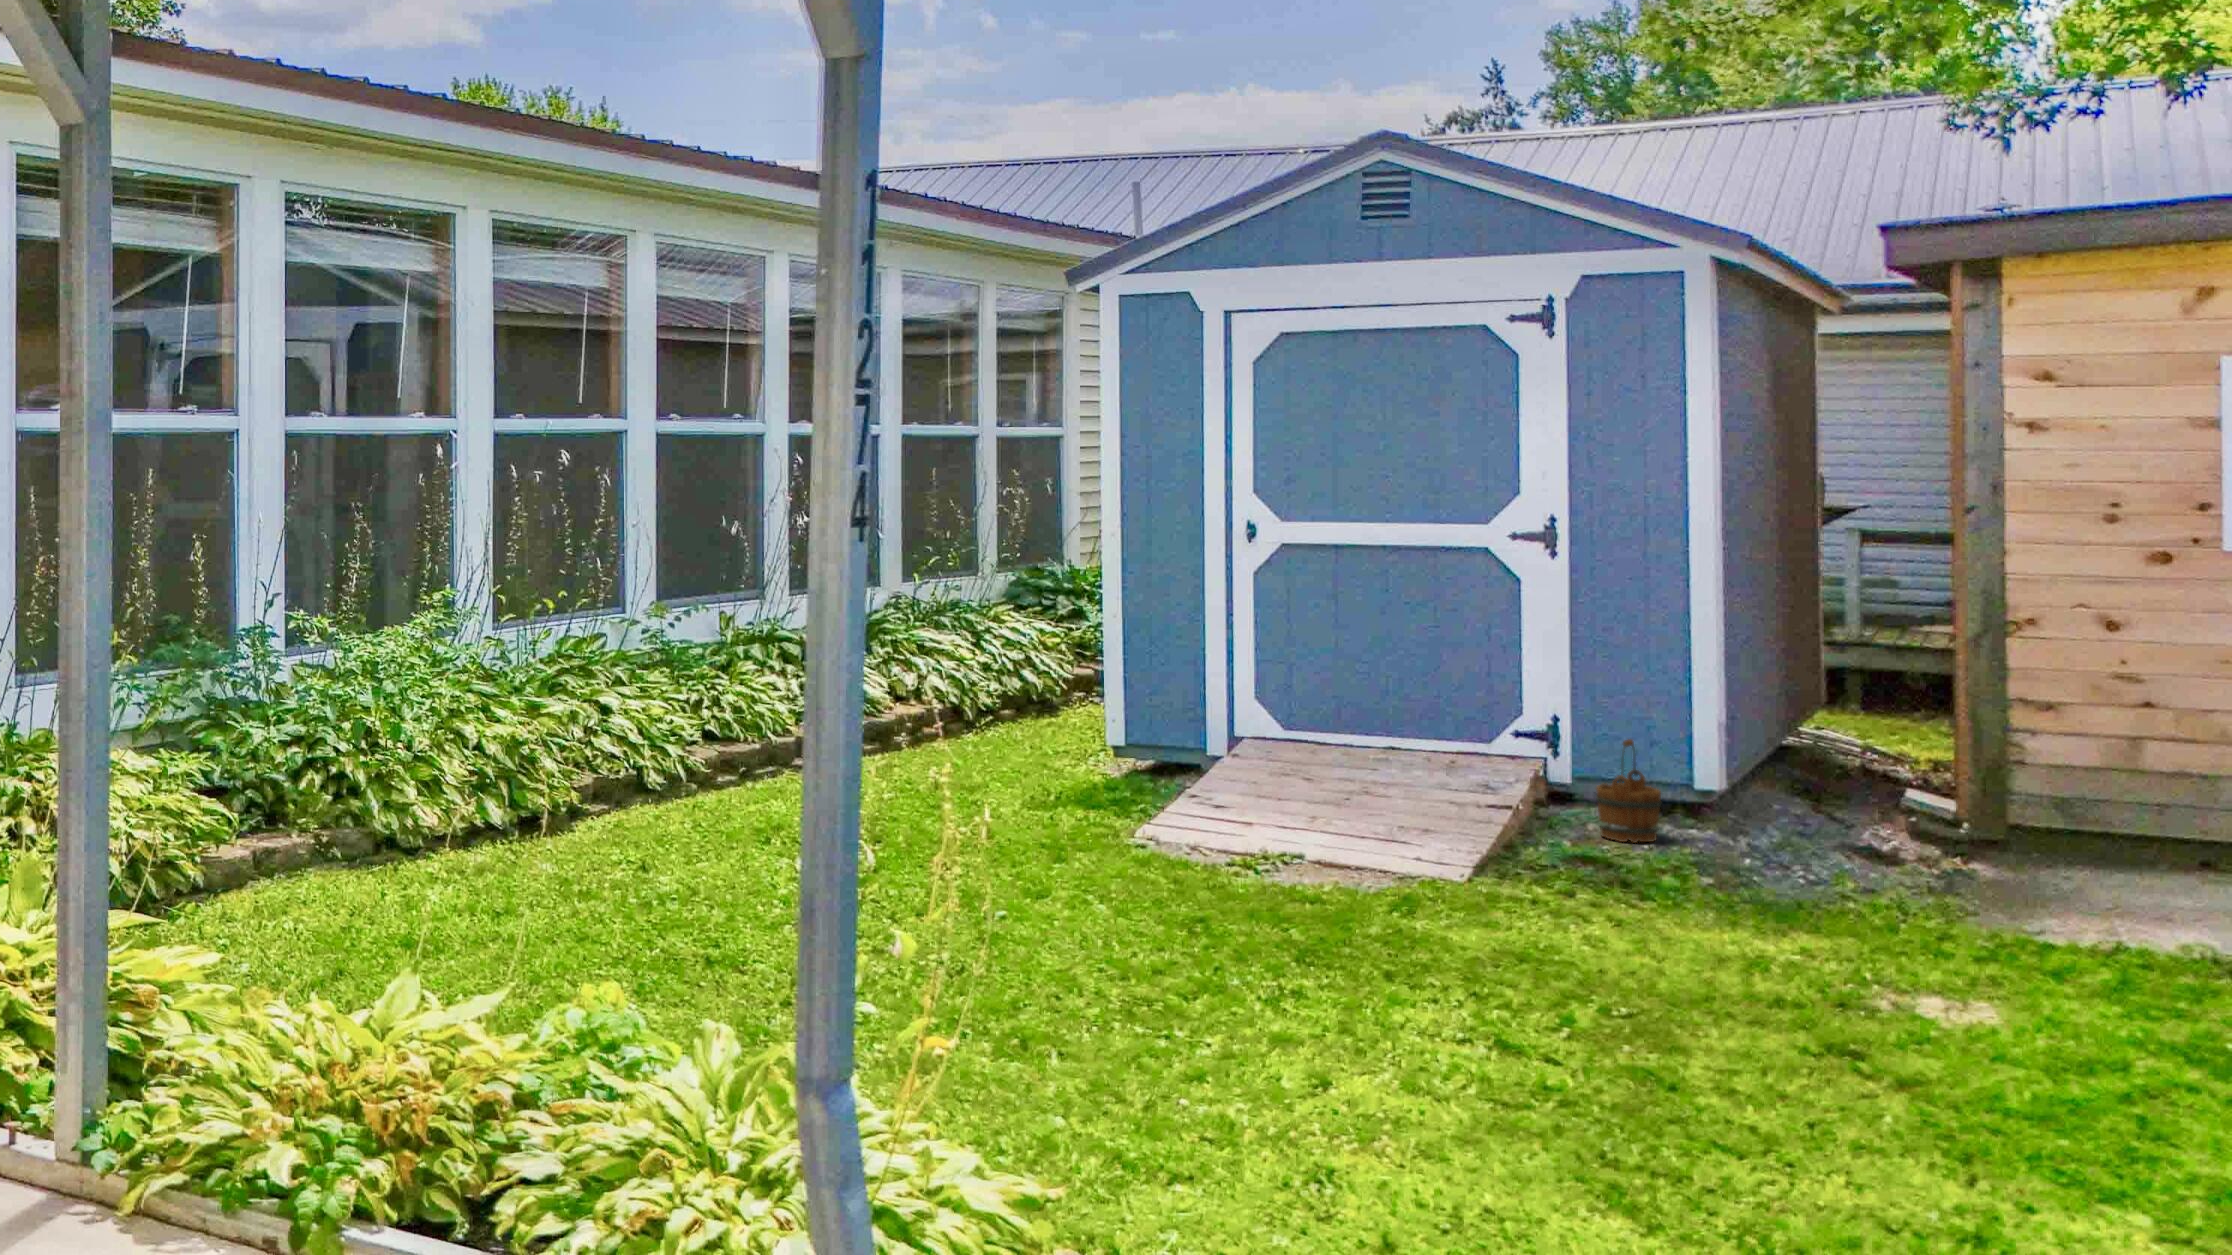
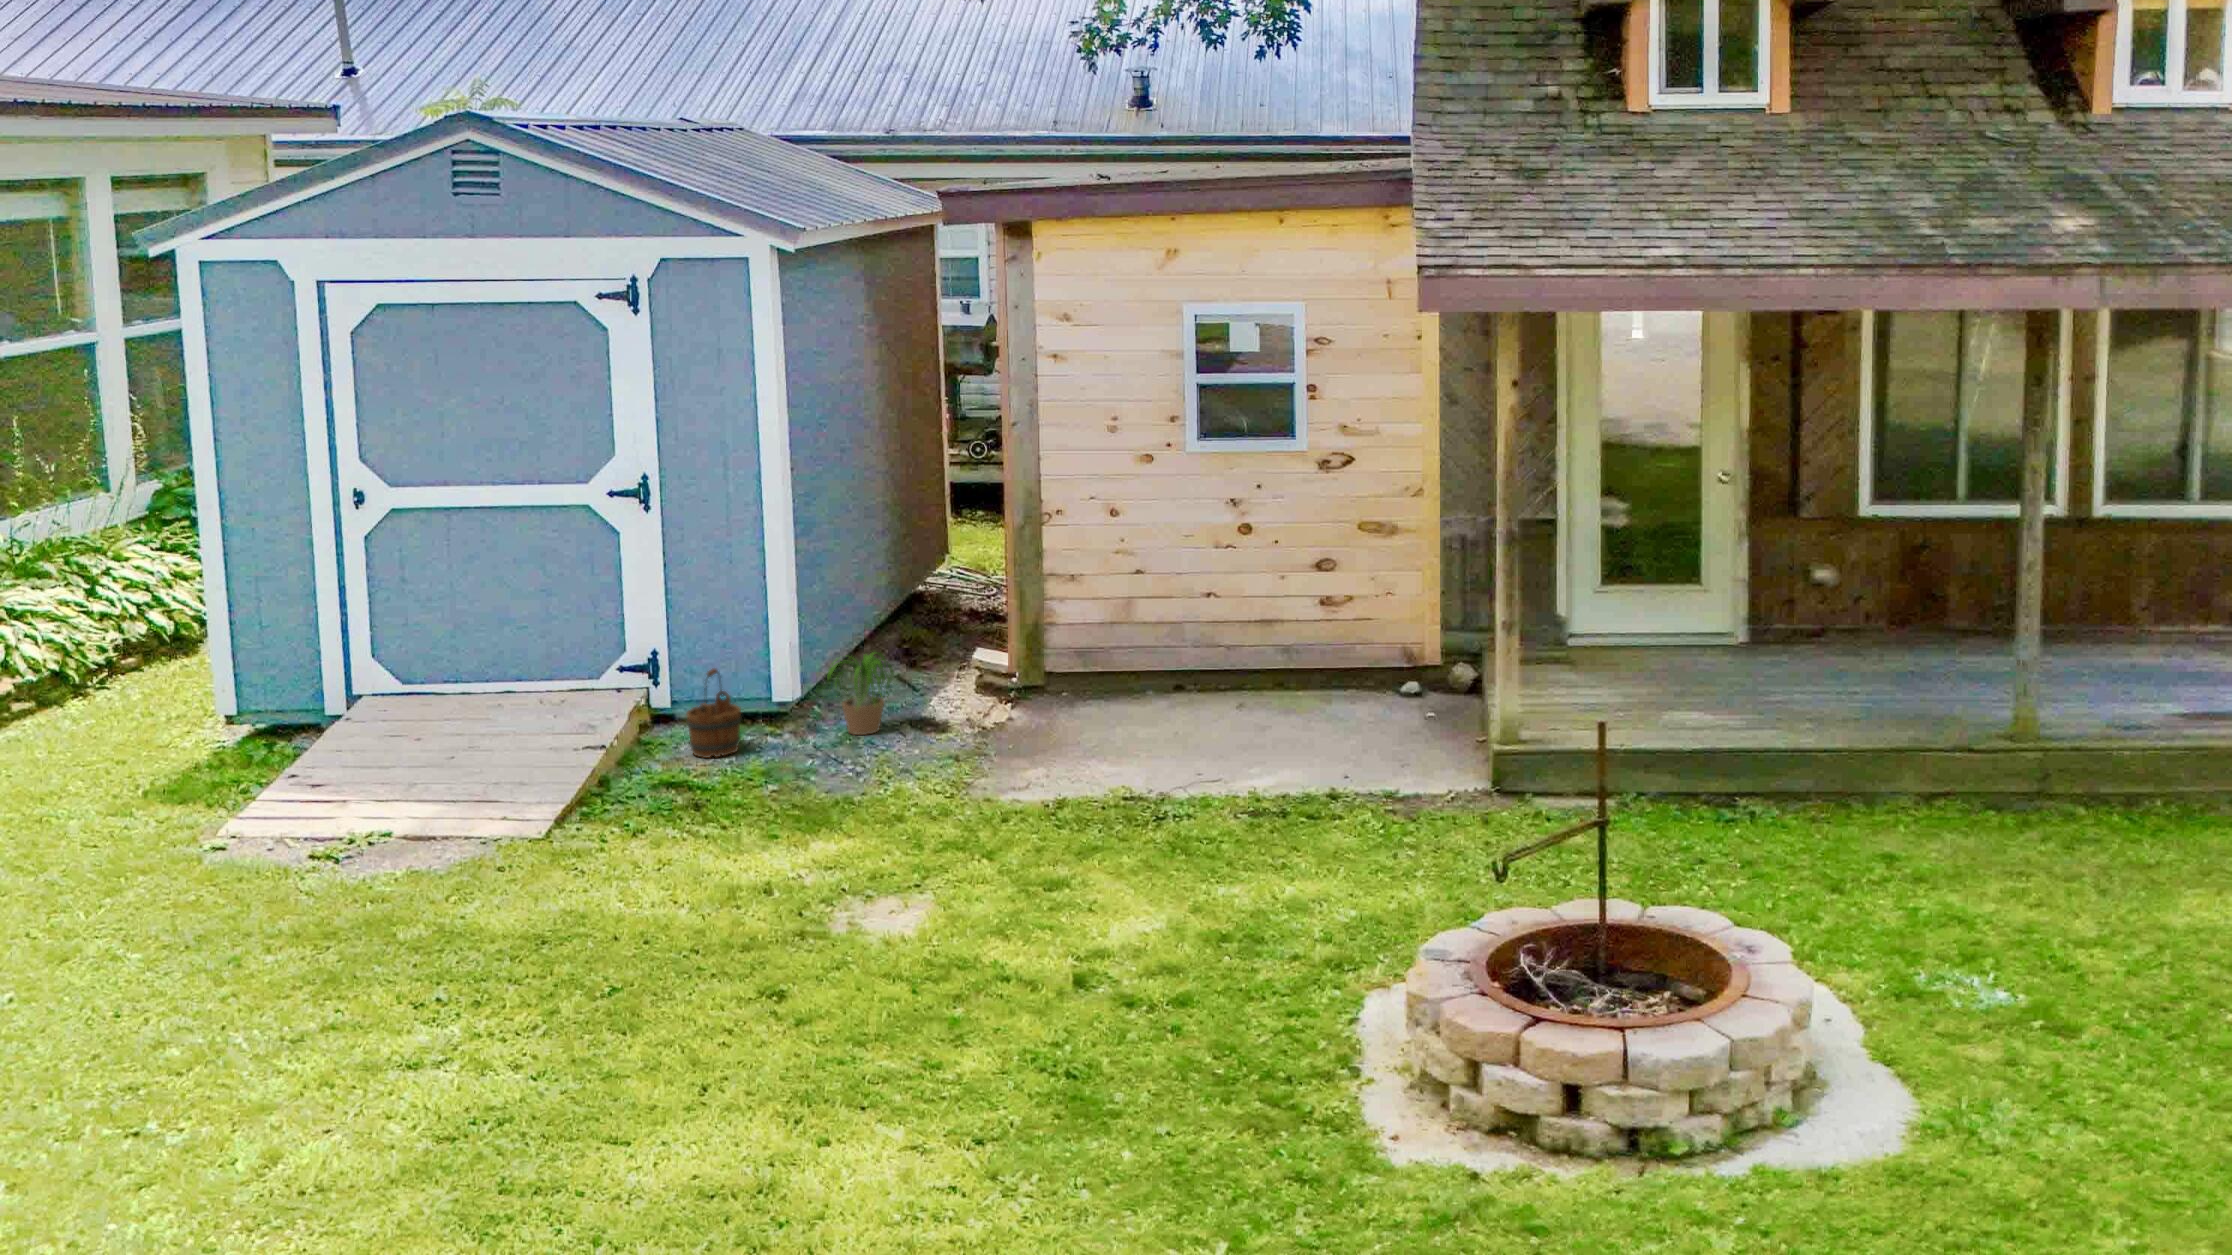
potted plant: none [1740,748,1856,847] -> present [827,653,893,735]

